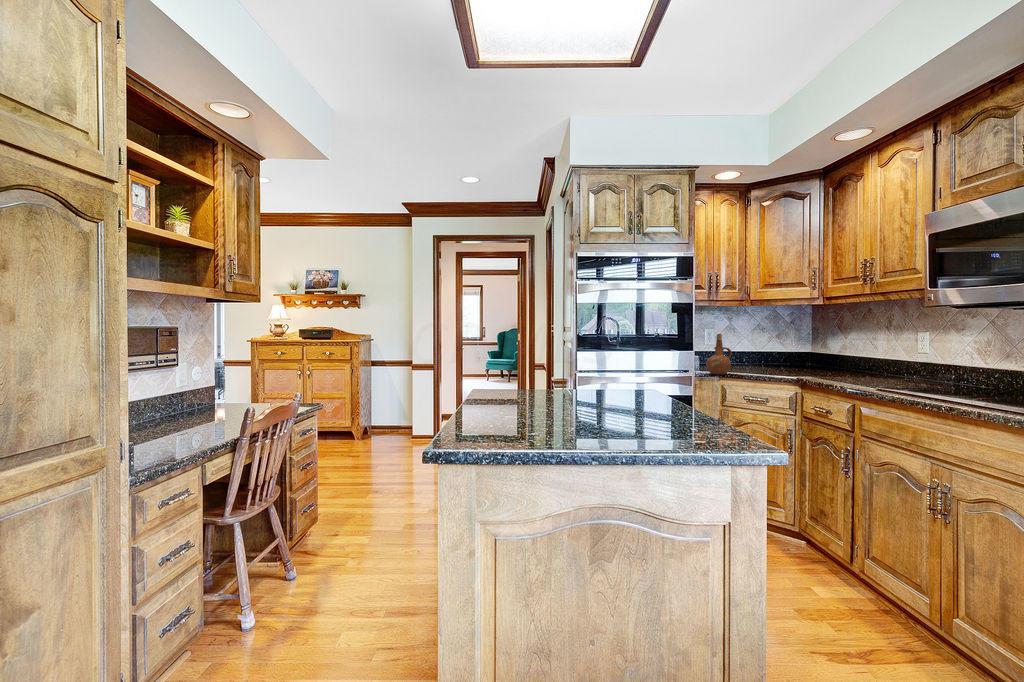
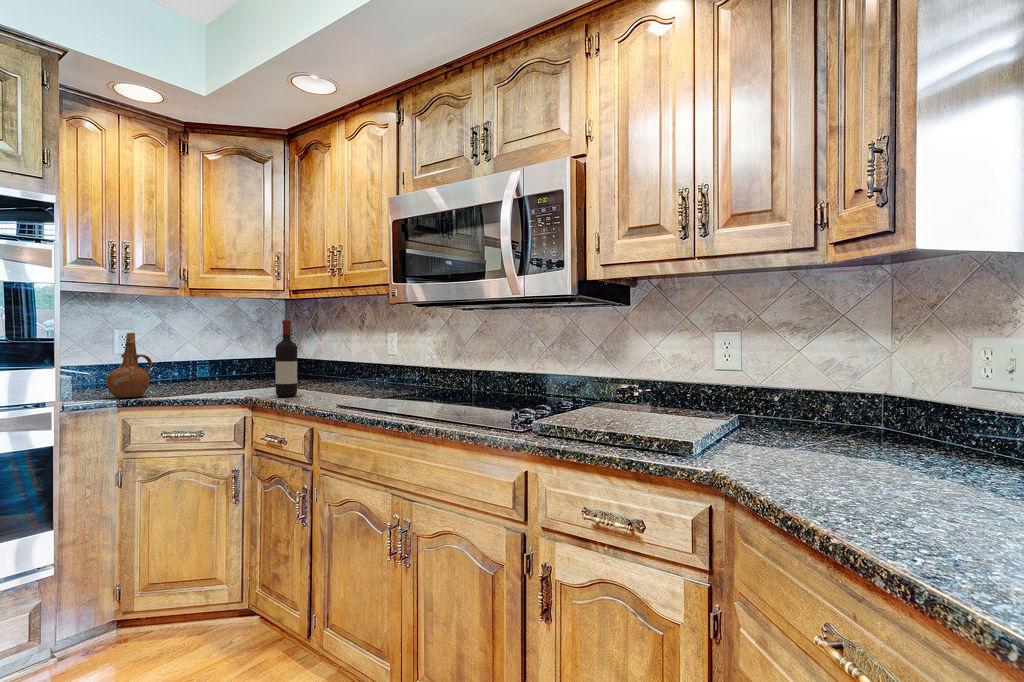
wine bottle: none [820,323,838,380] -> present [276,320,297,397]

